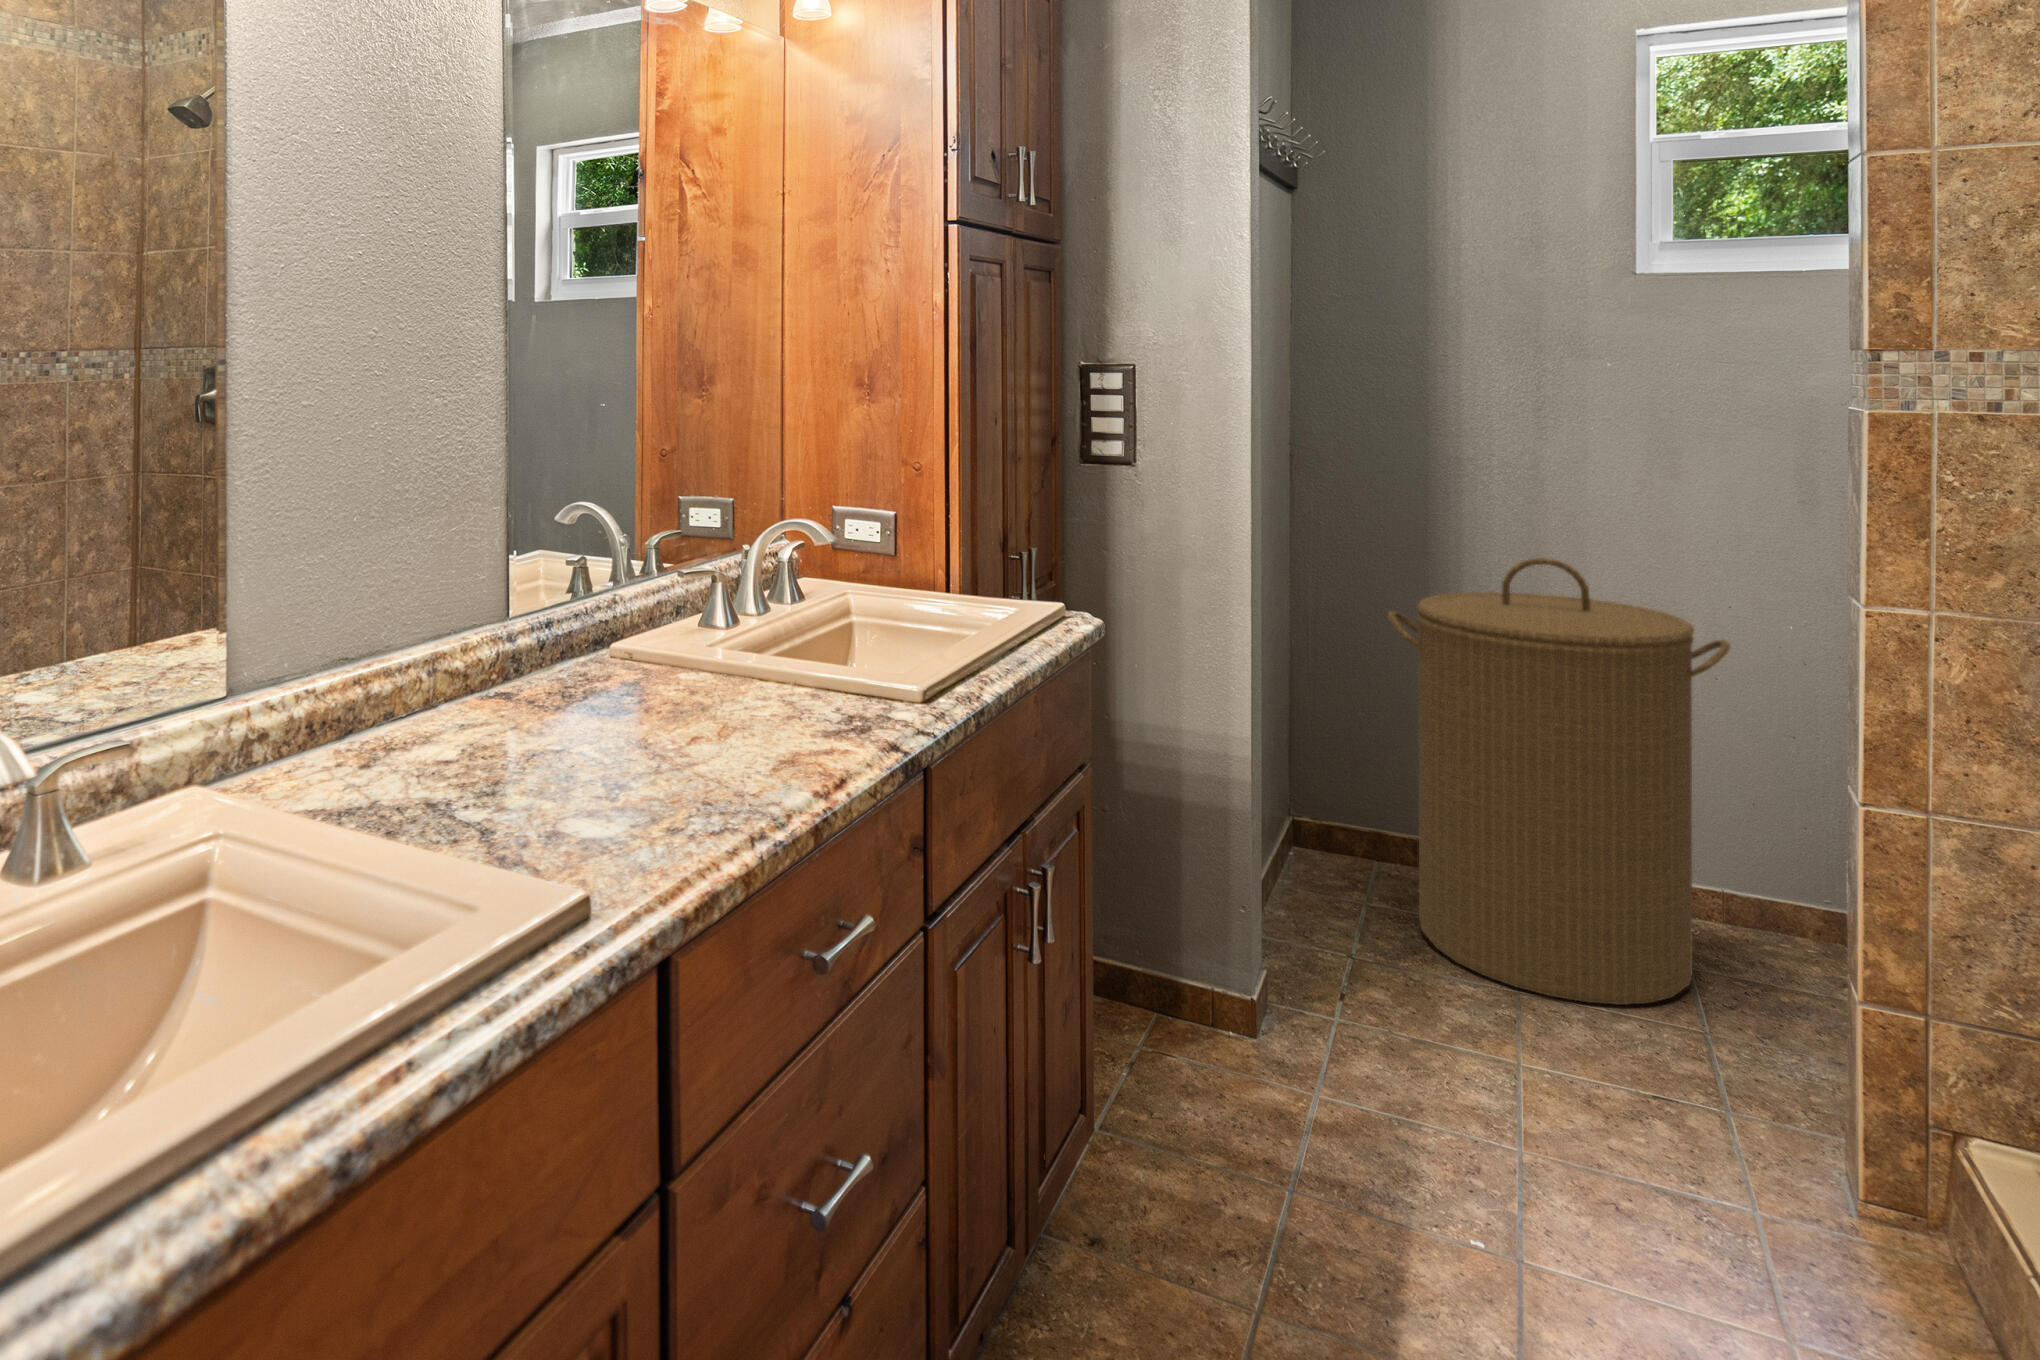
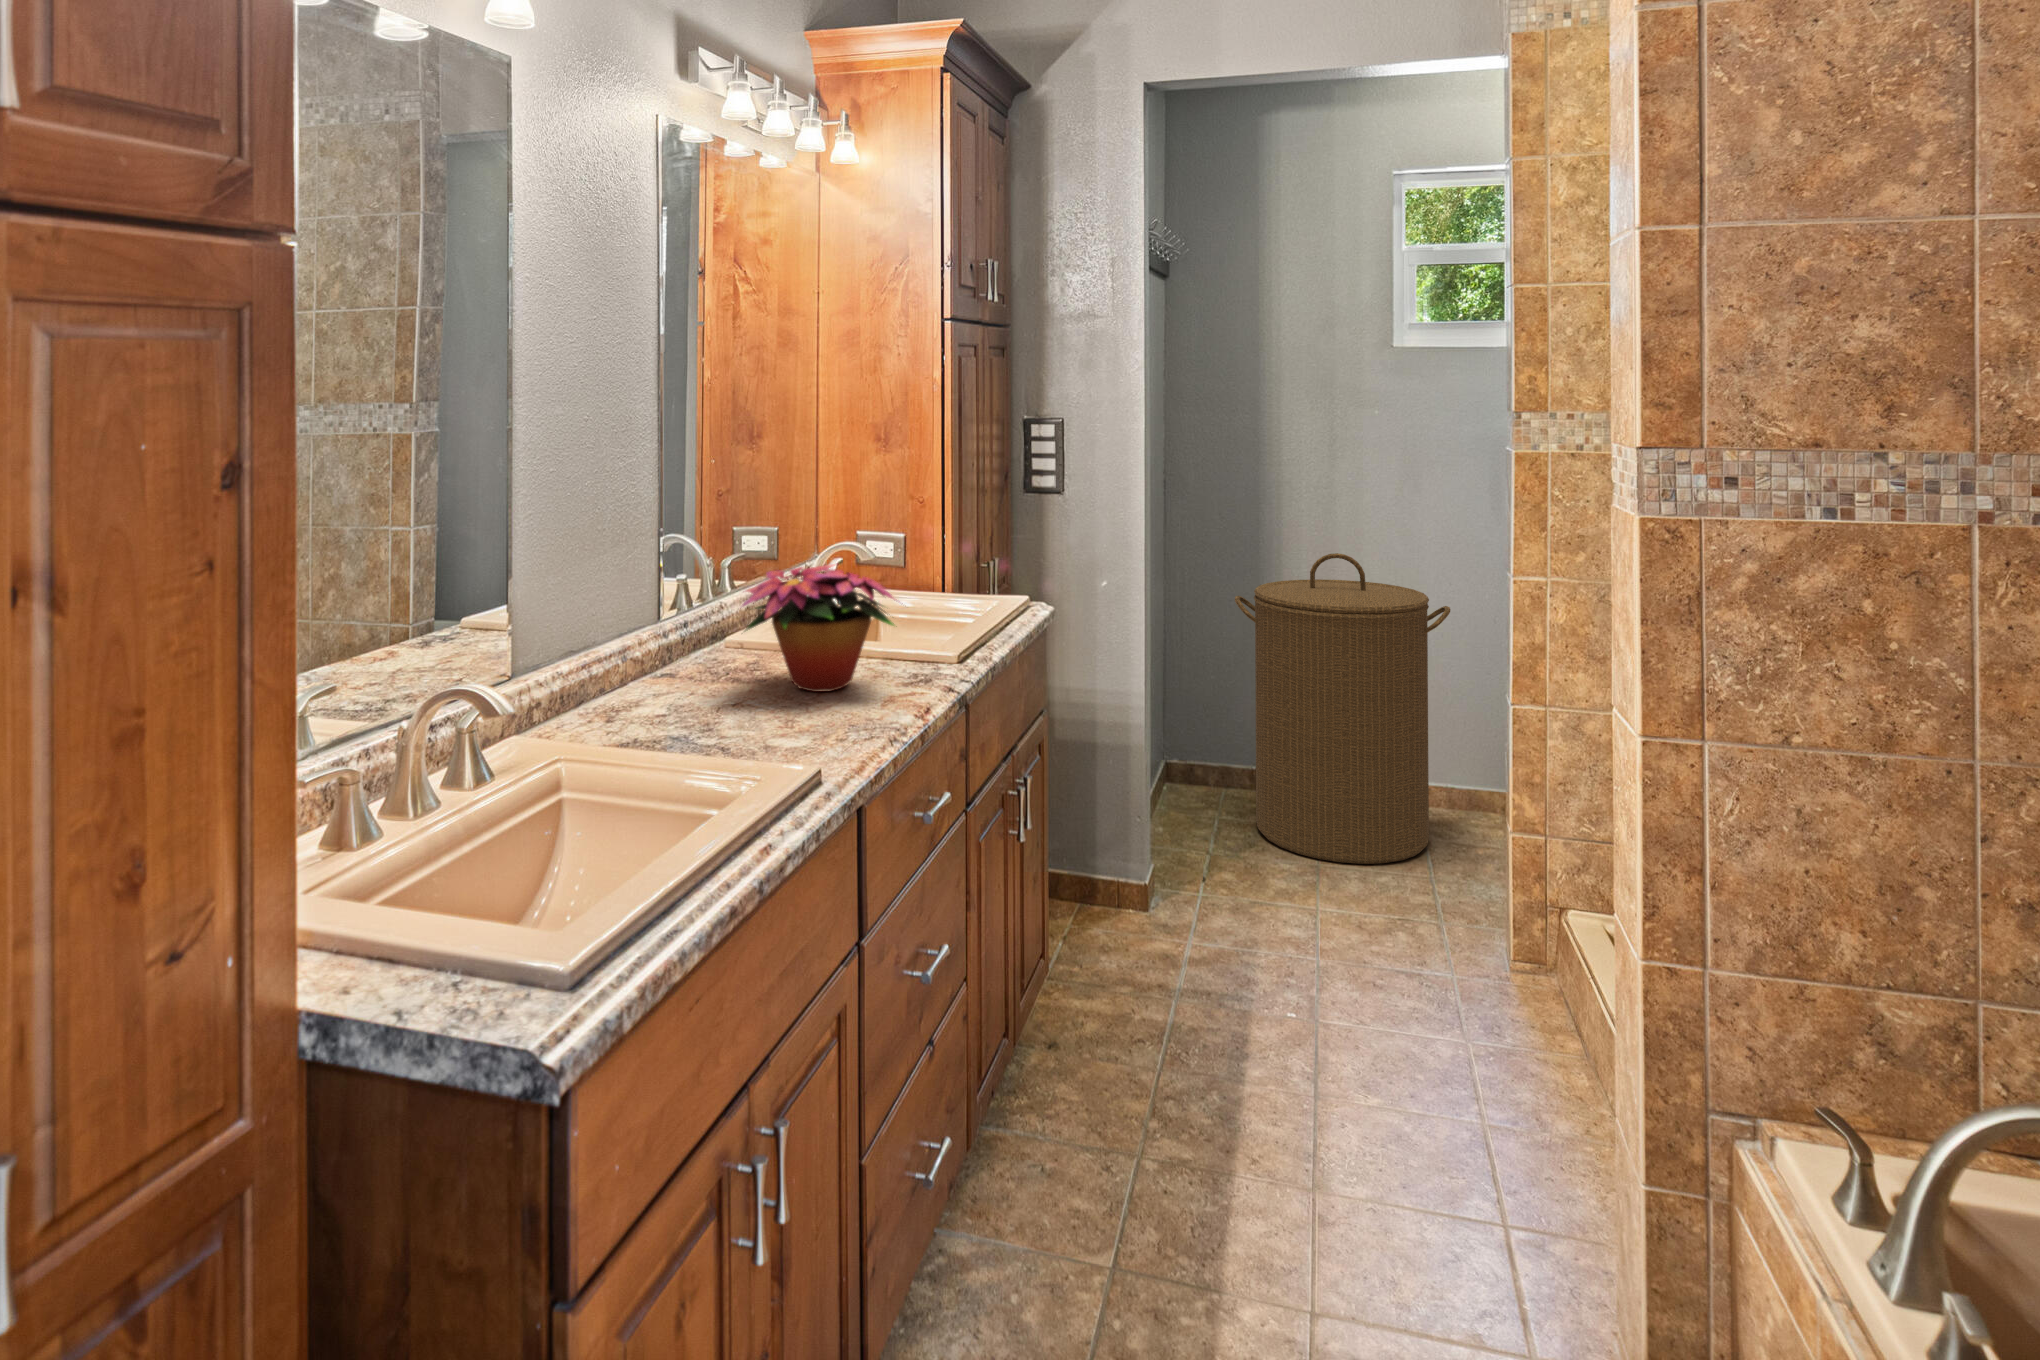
flower arrangement: none [554,544,830,739] -> present [742,564,894,692]

